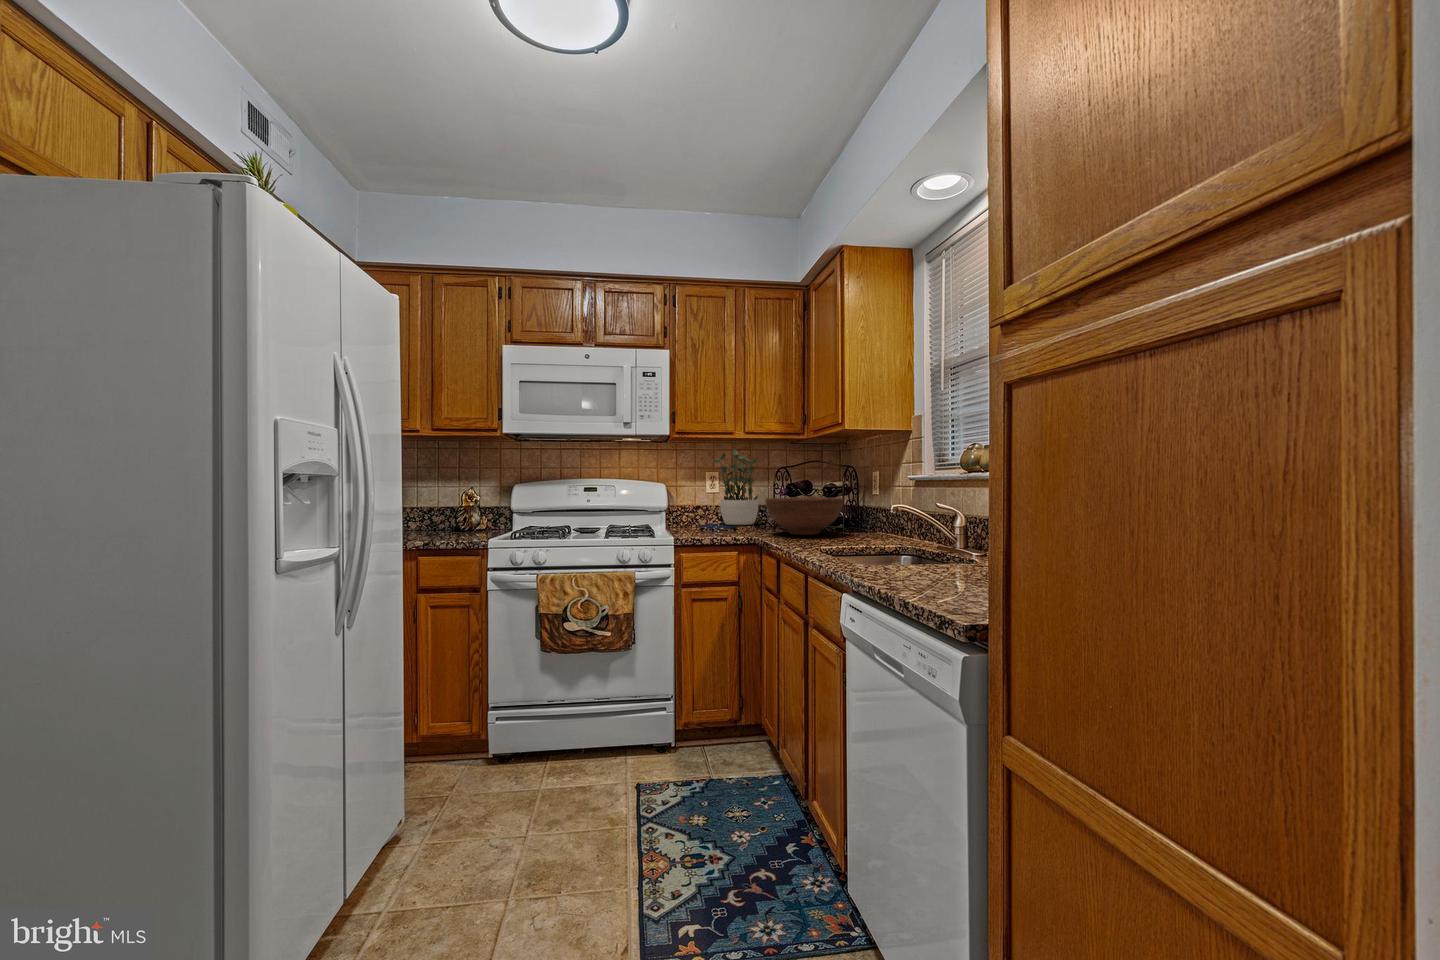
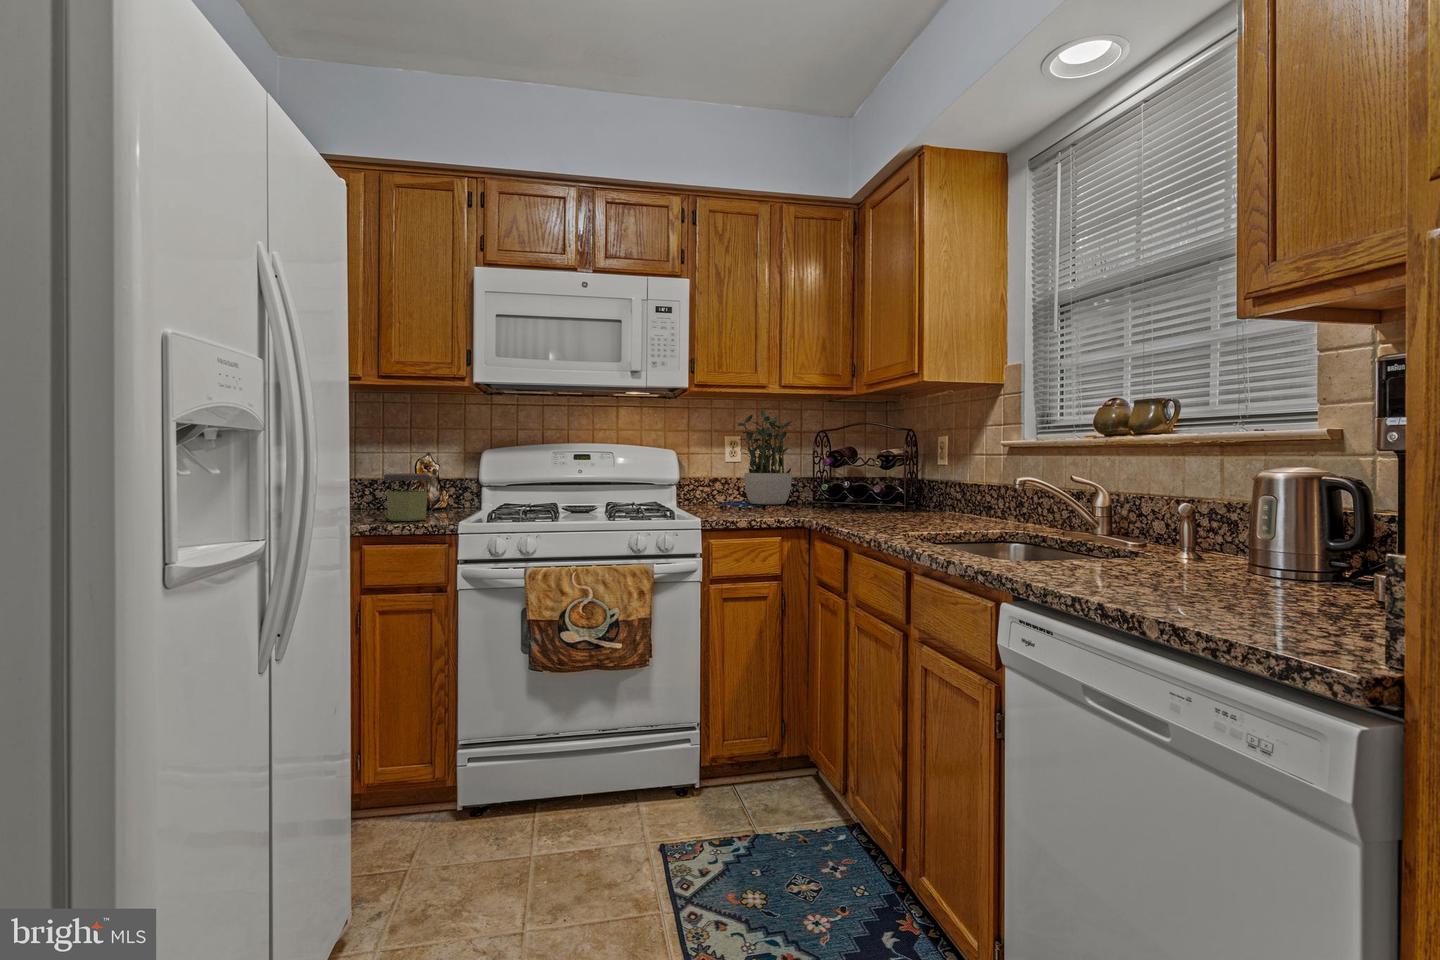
fruit bowl: present [765,497,844,535] -> none [814,470,916,517]
jar: none [435,503,469,539] -> present [384,473,430,521]

